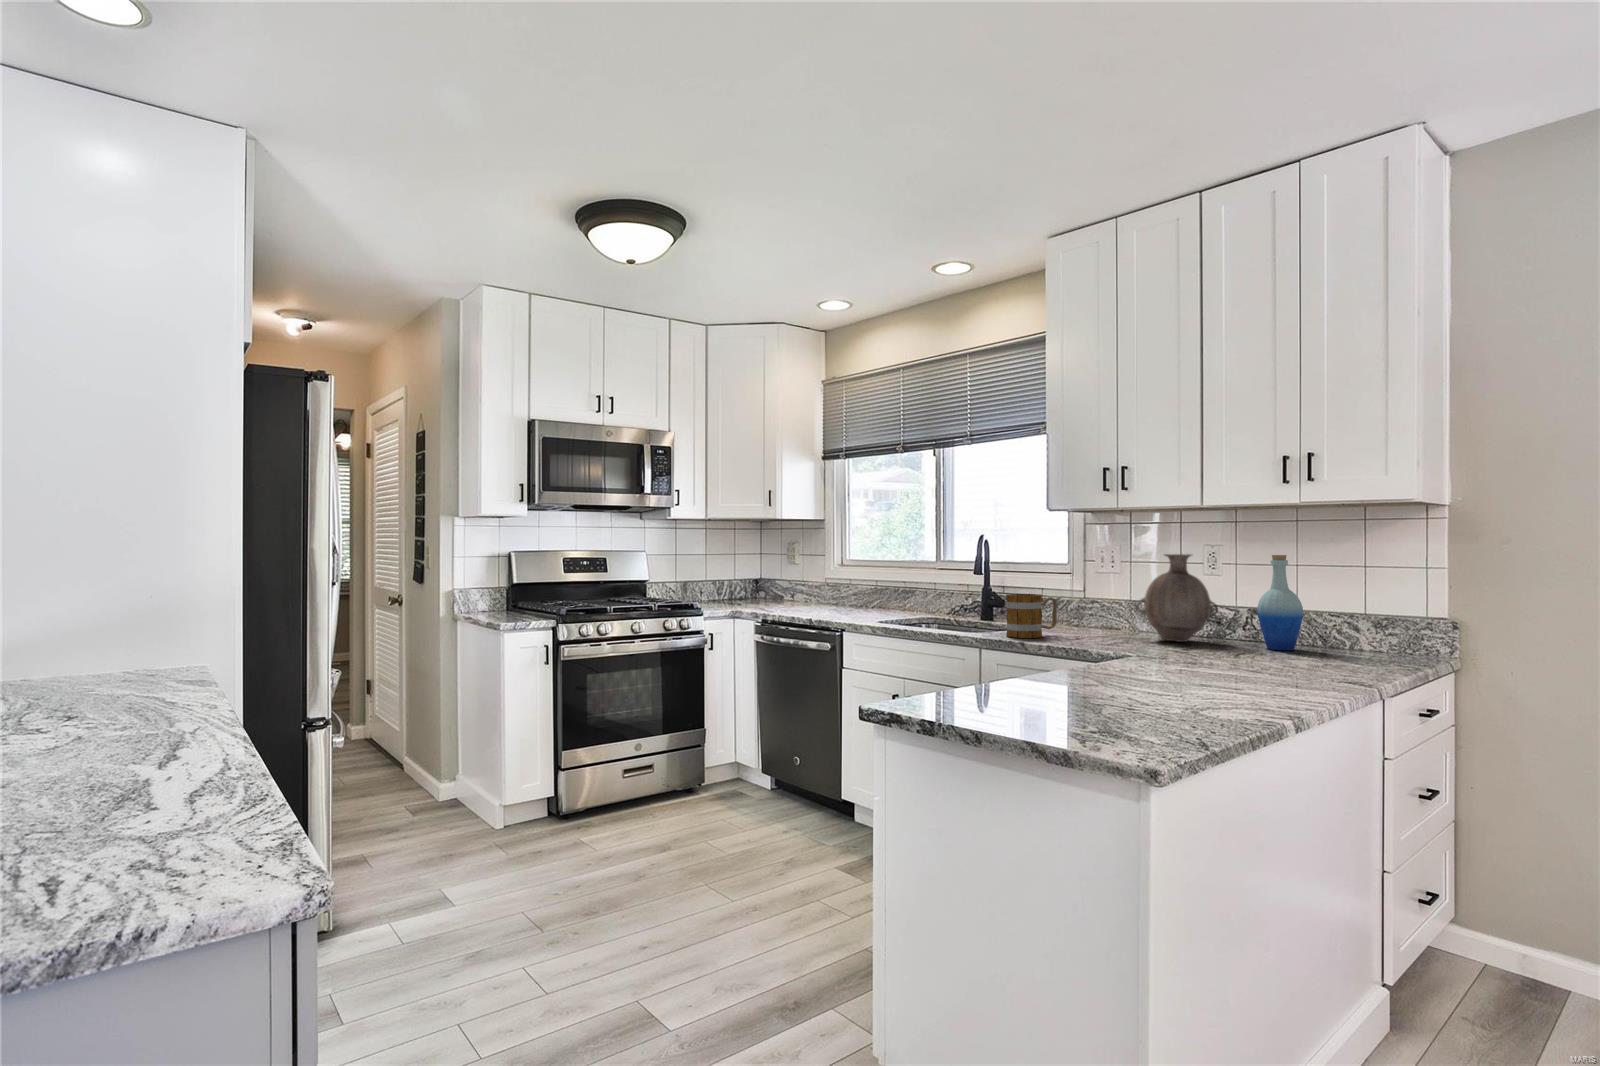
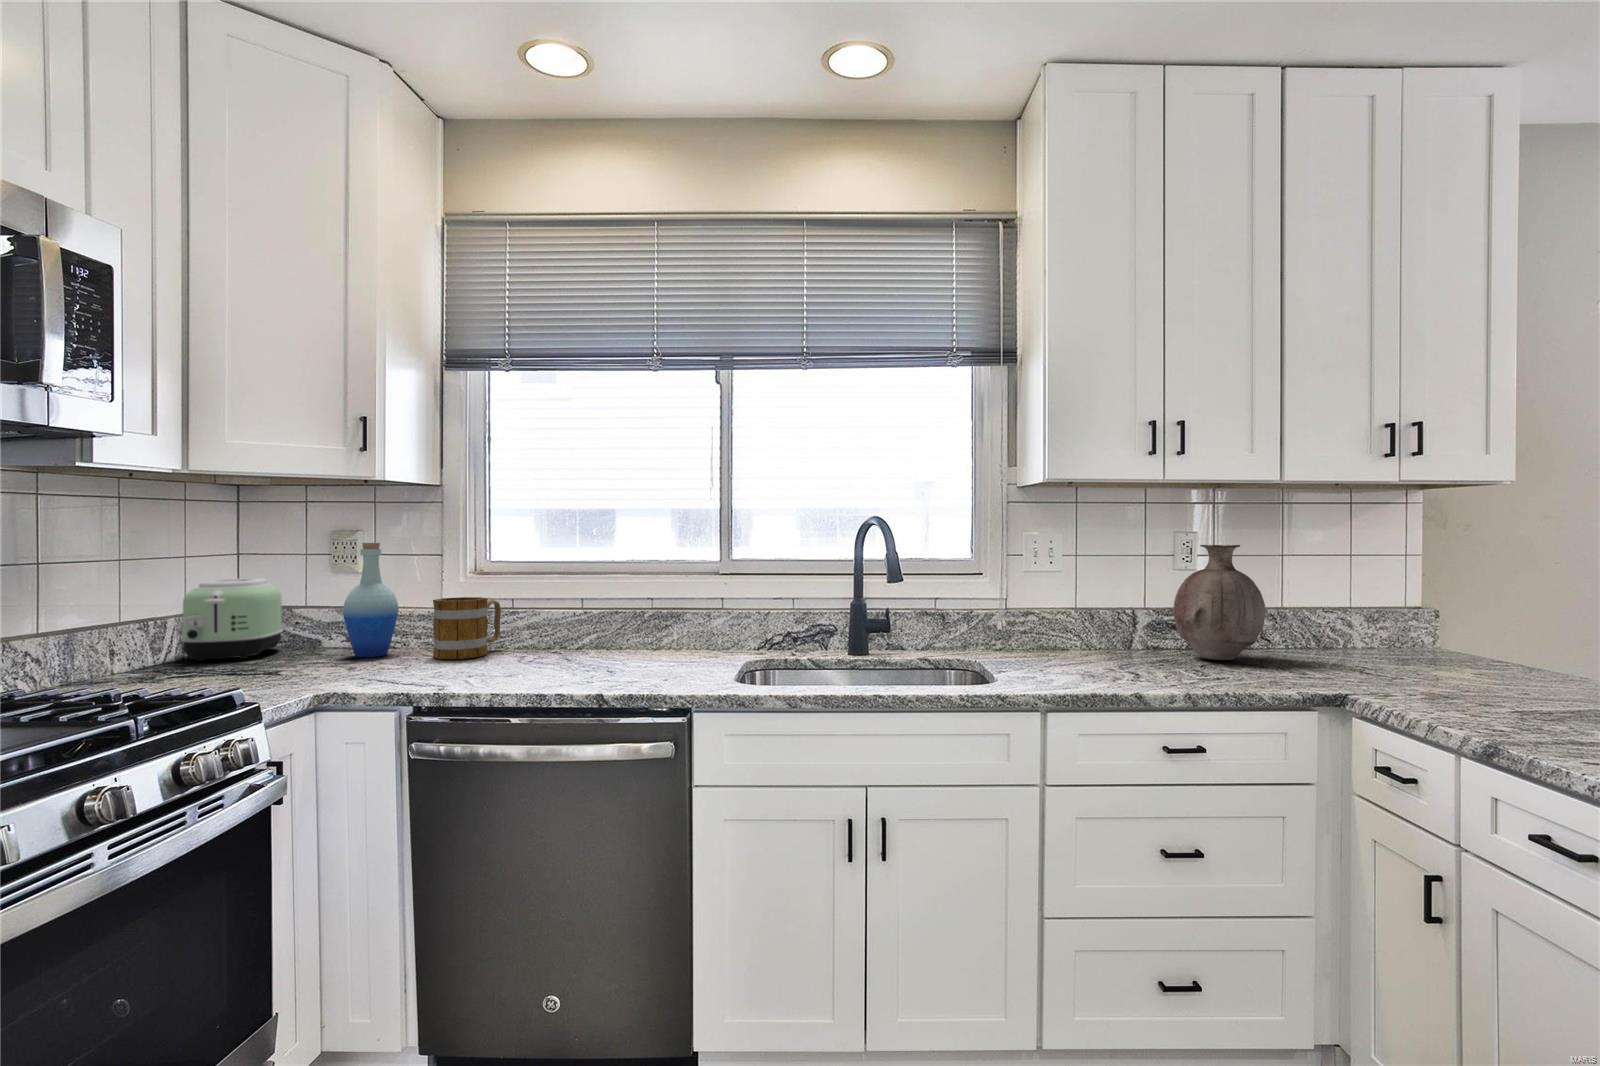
bottle: present [1257,555,1303,650] -> present [343,543,399,657]
toaster: none [730,566,773,601] -> present [182,578,283,661]
mug: present [1006,594,1057,638] -> present [433,597,501,659]

